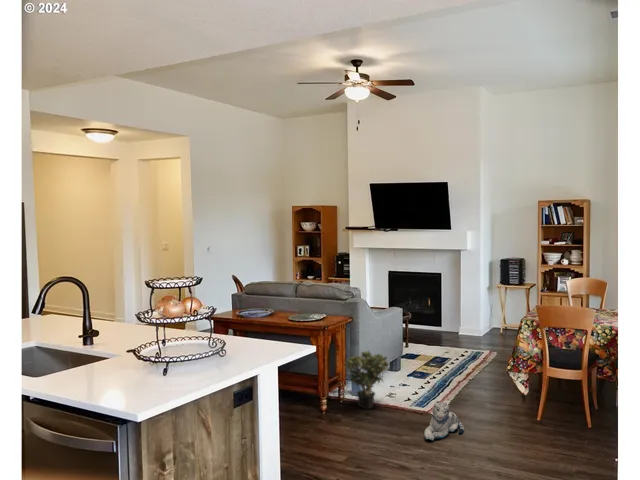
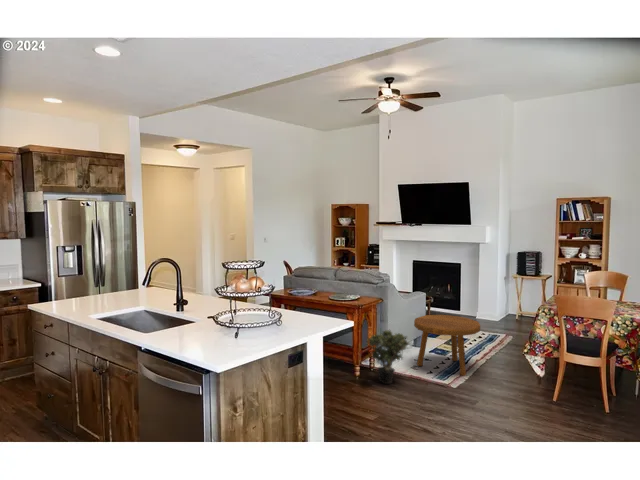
footstool: none [393,332,463,396] -> present [414,315,480,376]
plush toy: present [424,401,464,441] -> none [439,381,479,419]

